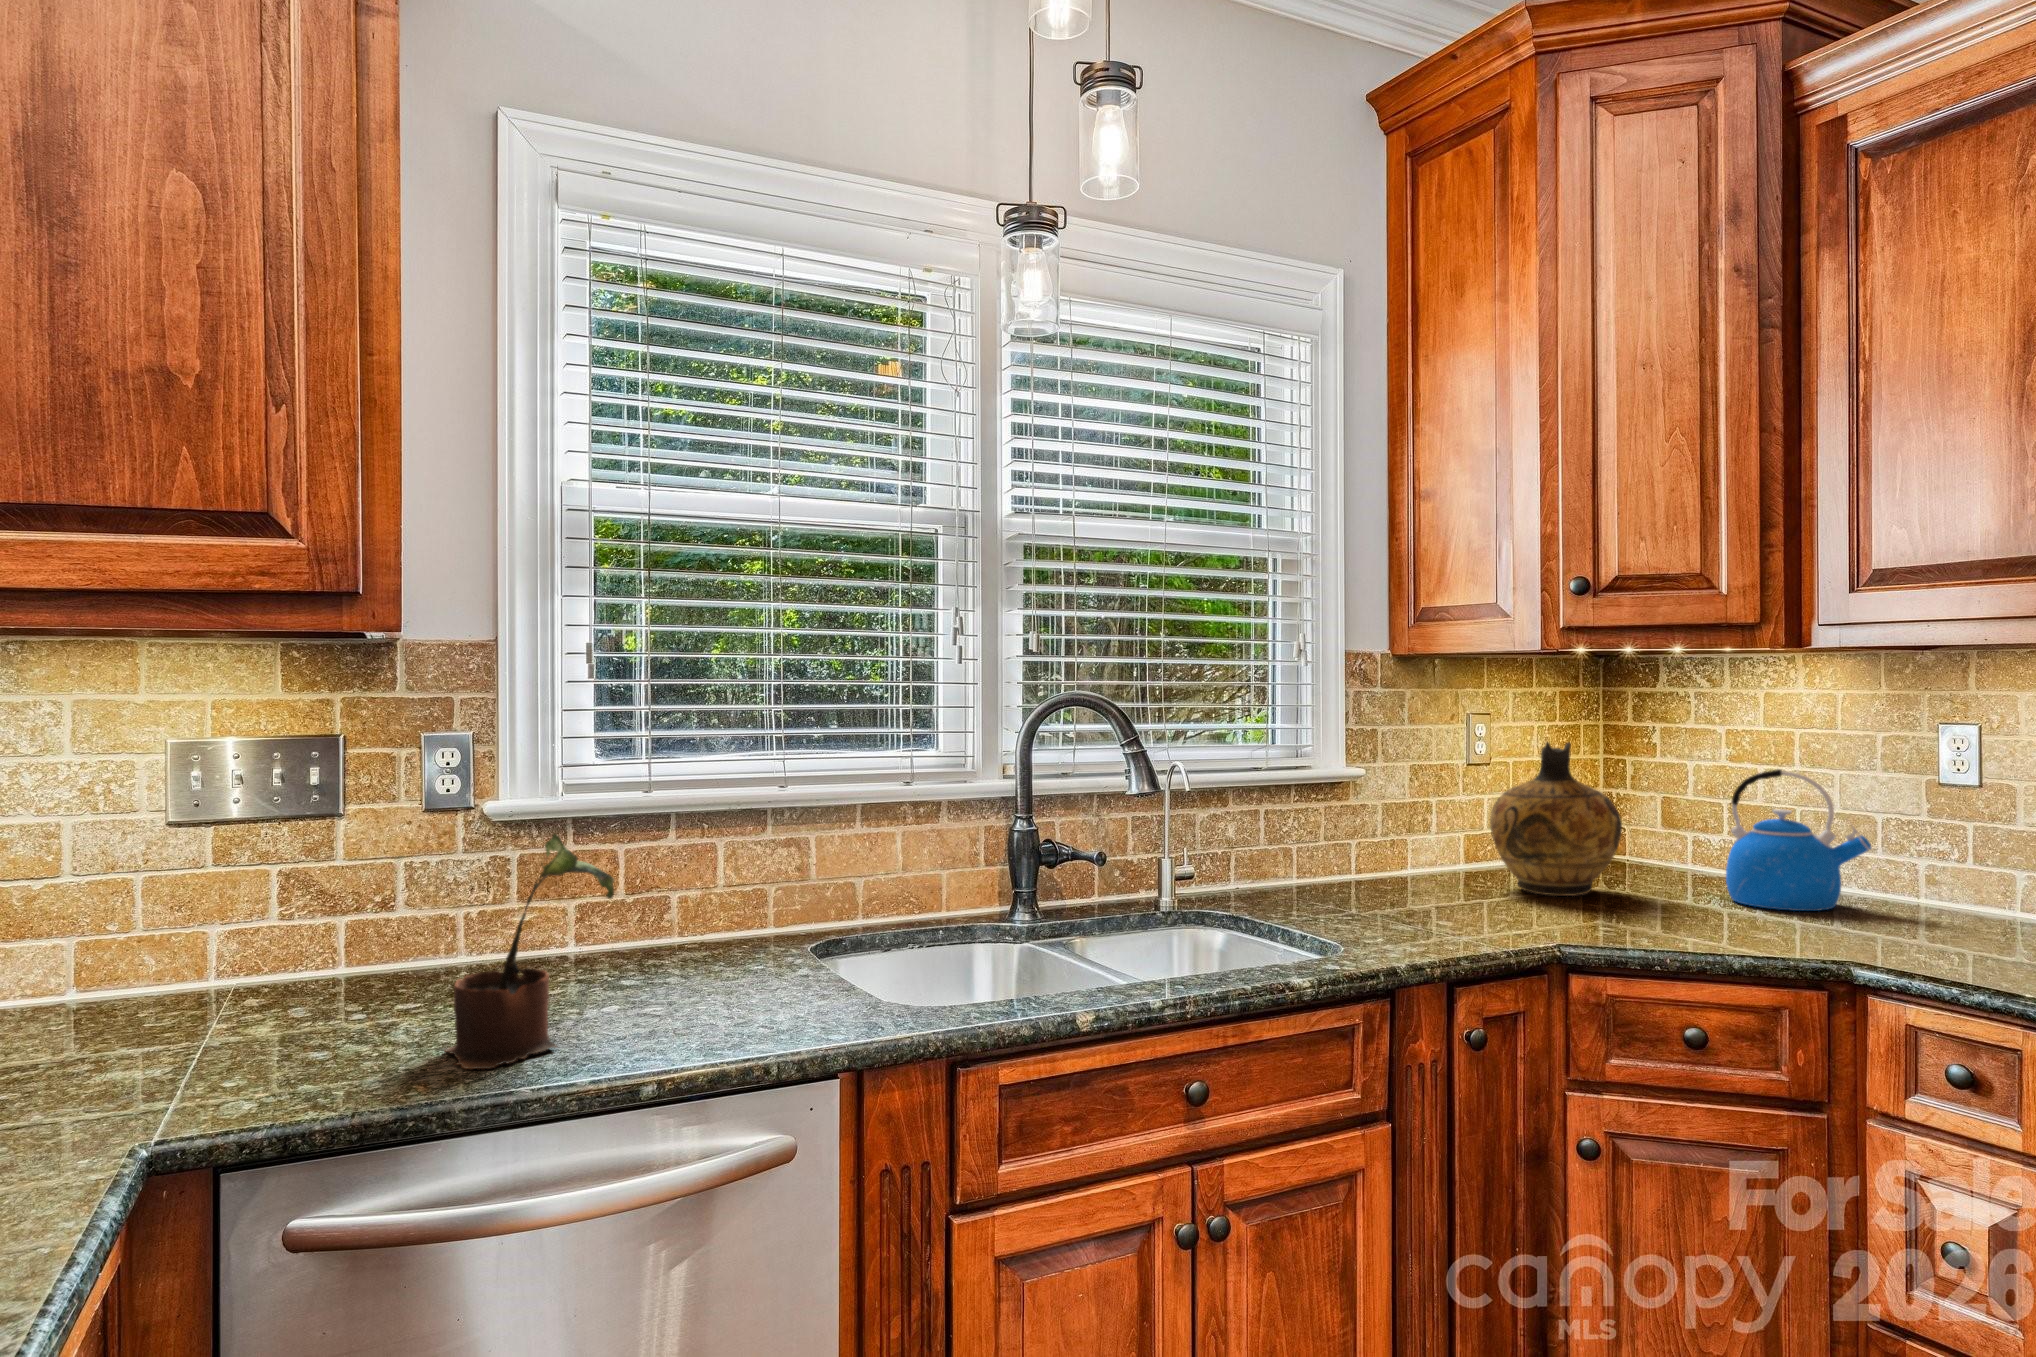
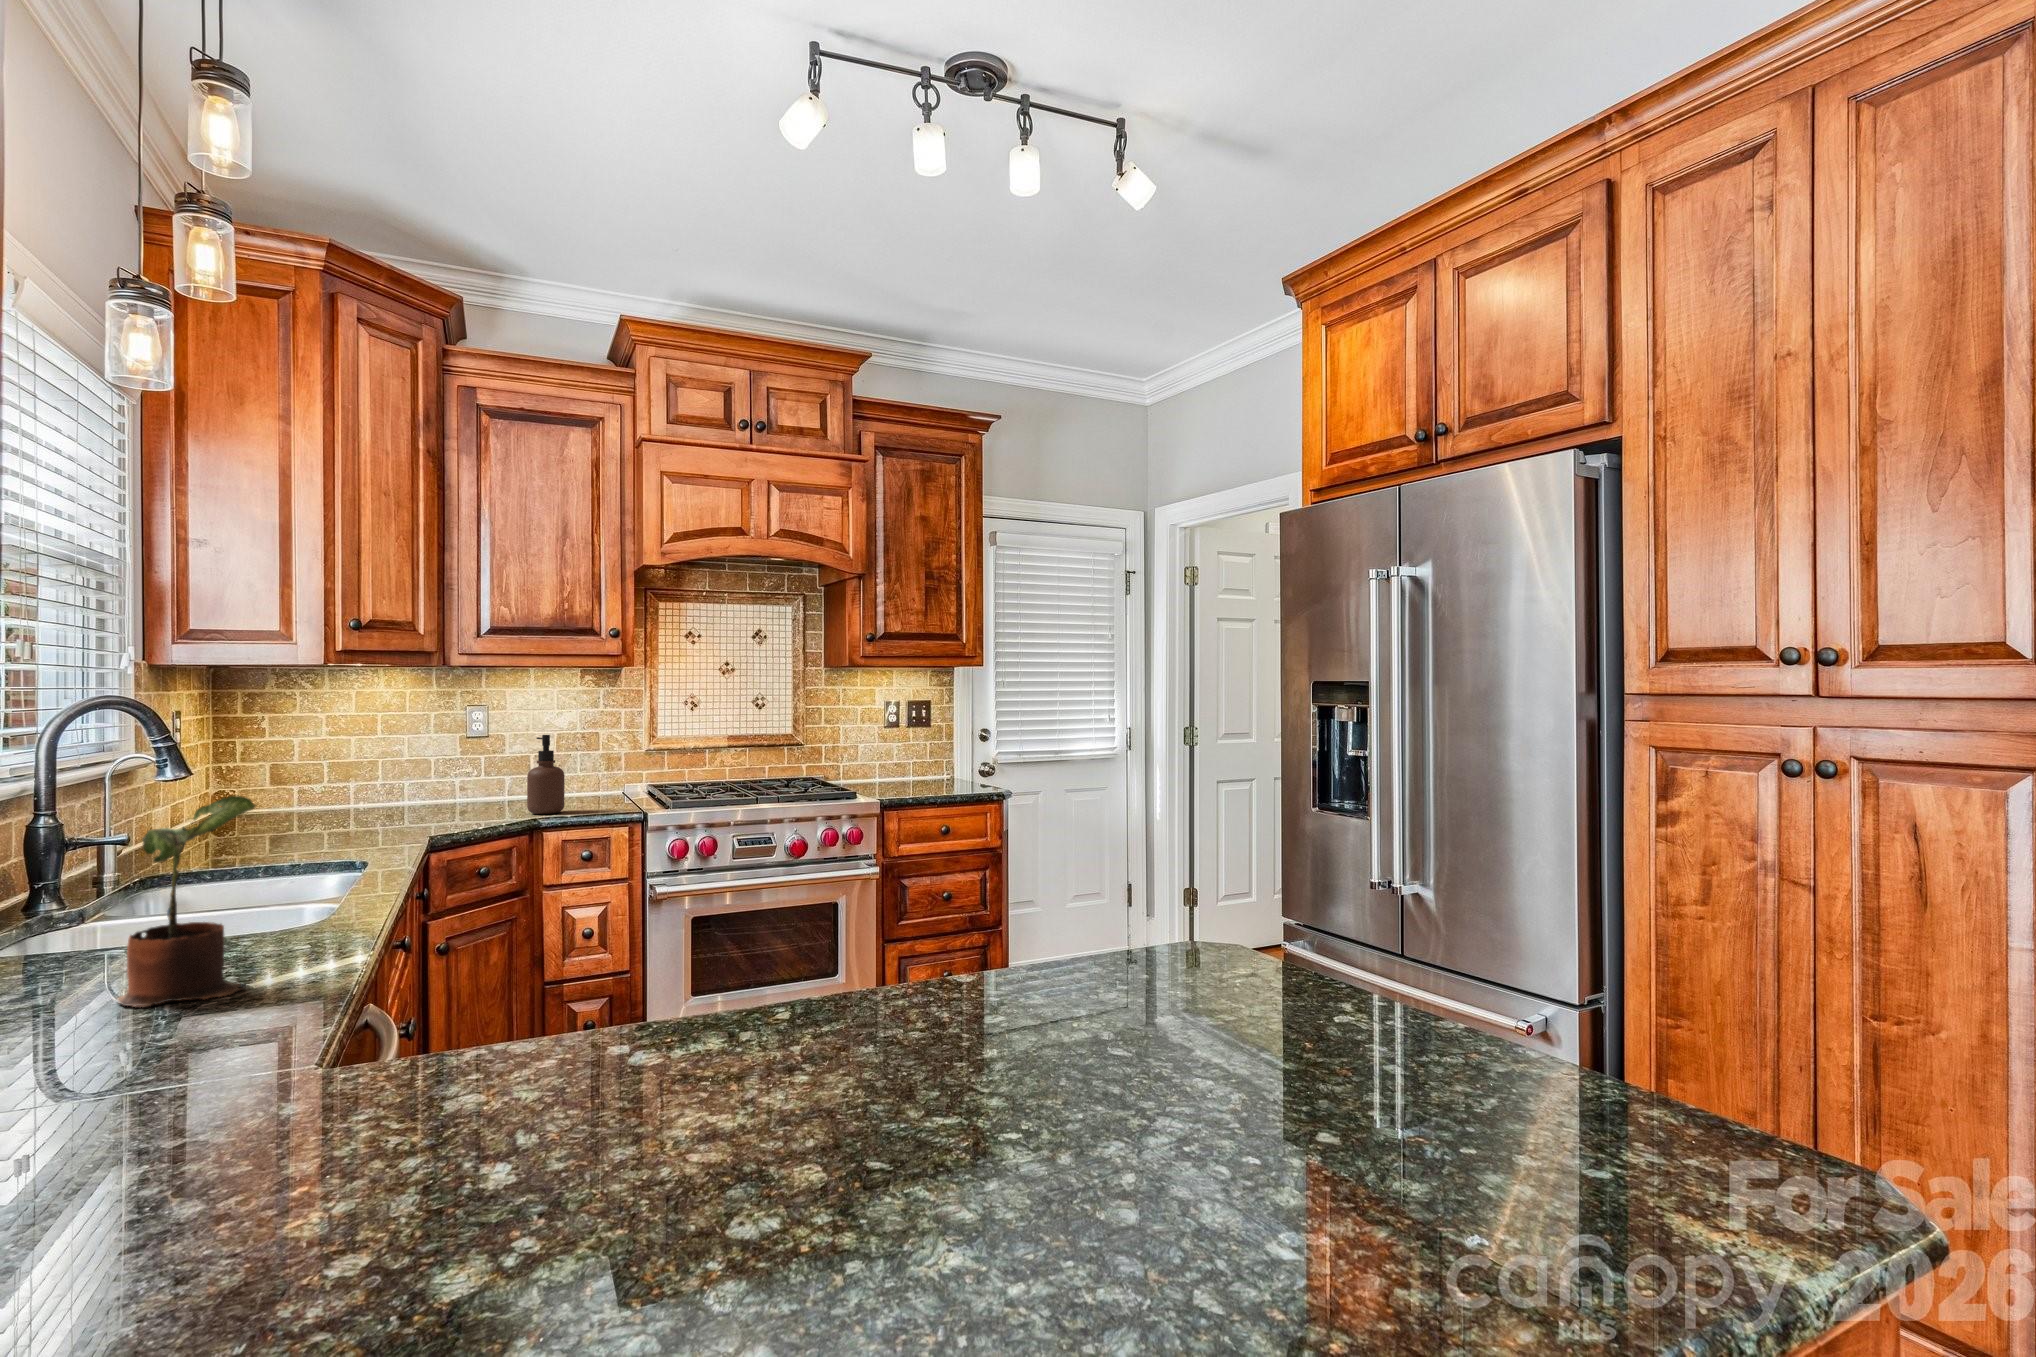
ceramic jug: present [1490,742,1622,896] -> none [236,724,337,829]
kettle: present [1726,769,1871,911] -> none [379,735,457,815]
soap dispenser: none [1892,791,1980,962] -> present [527,735,565,814]

